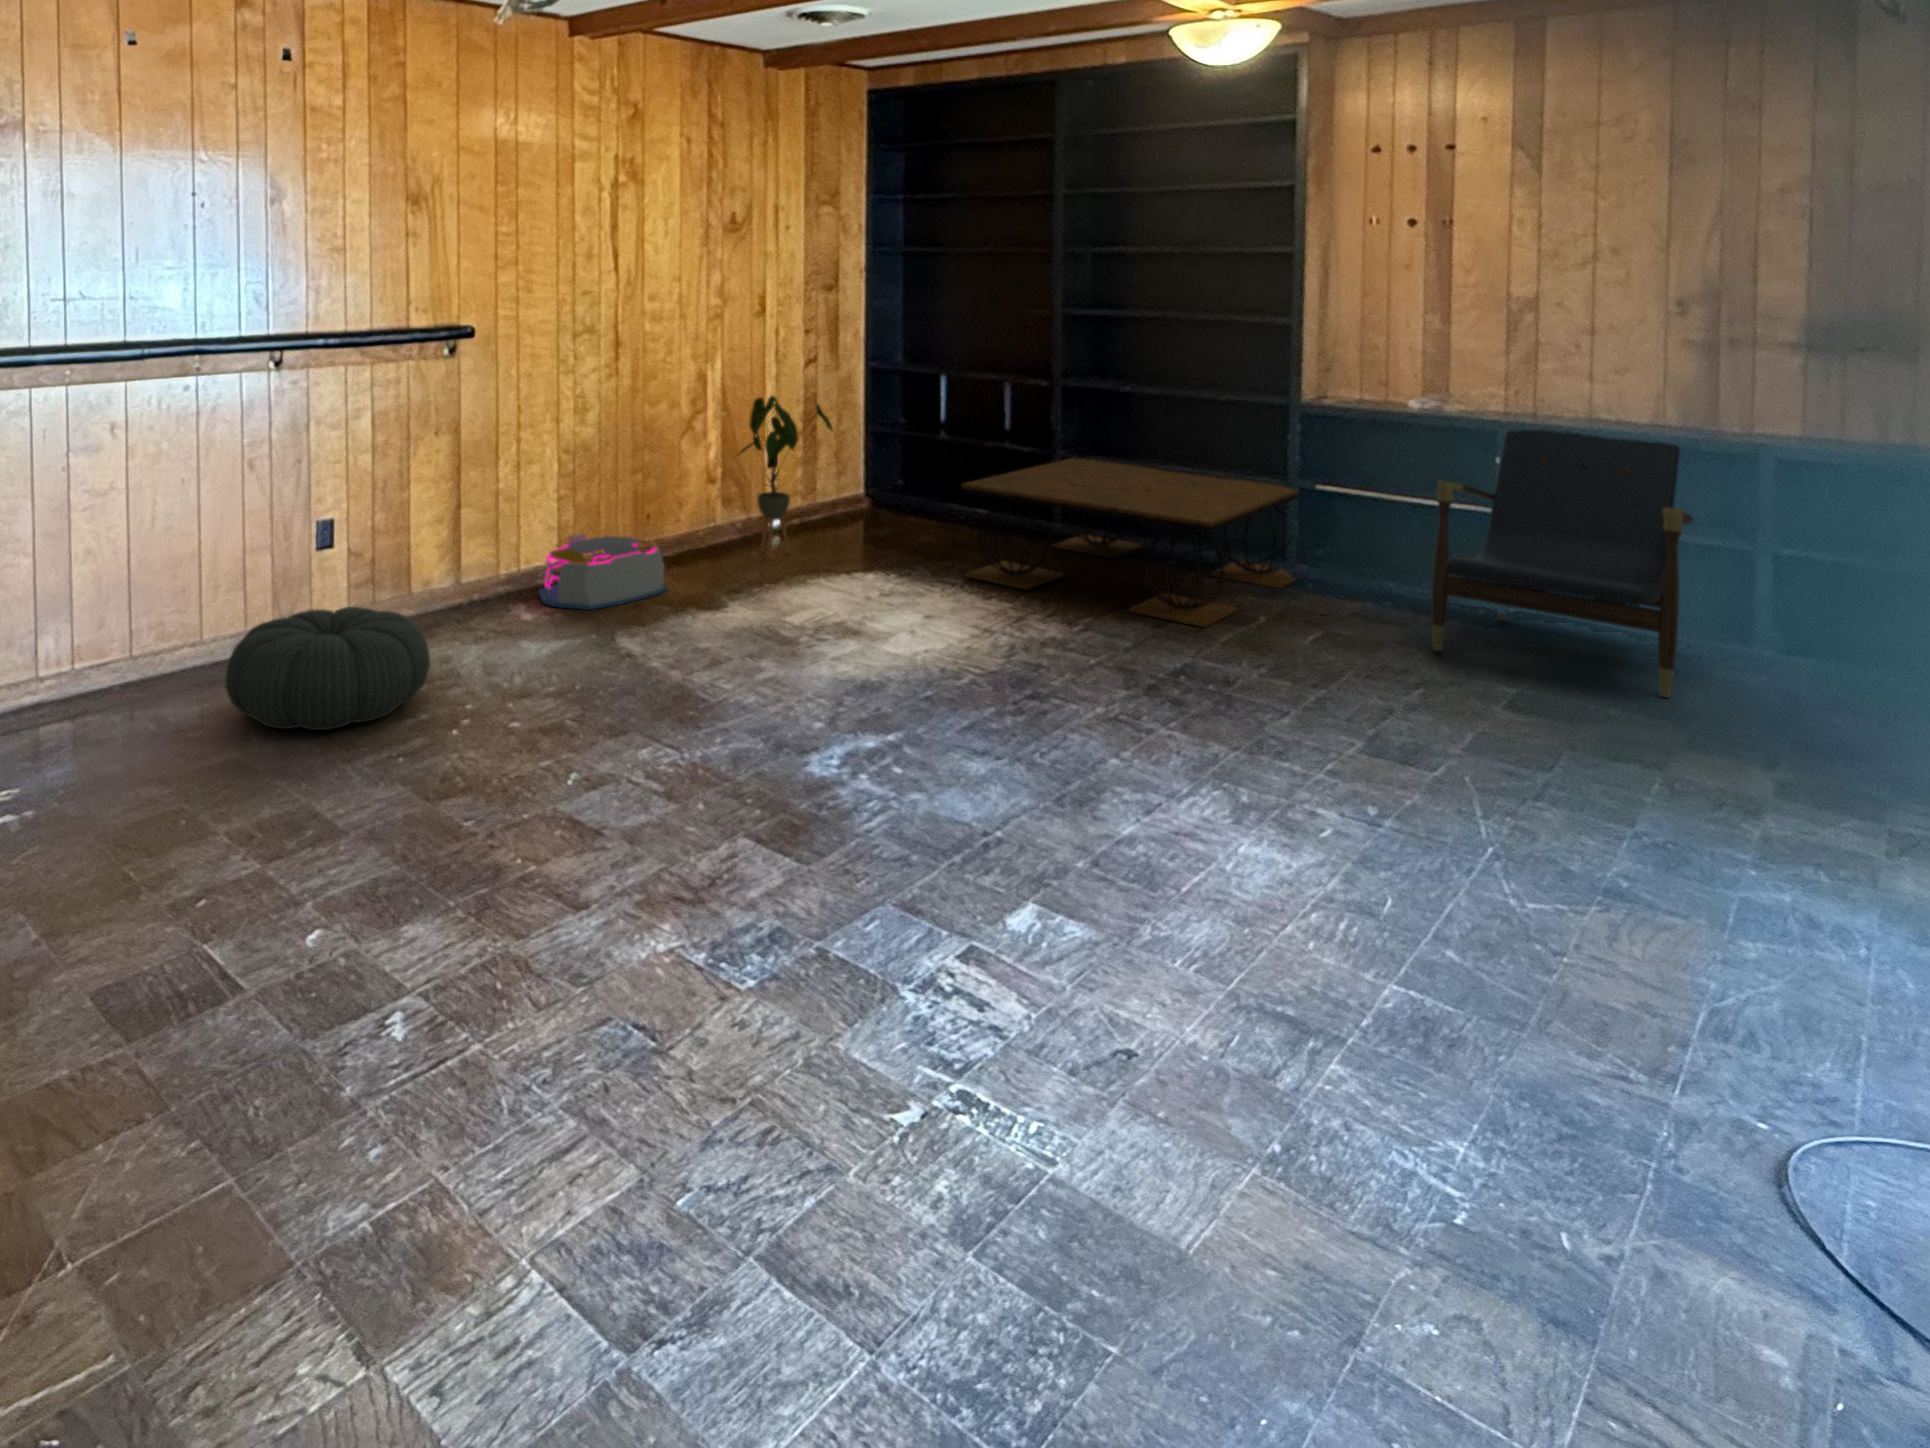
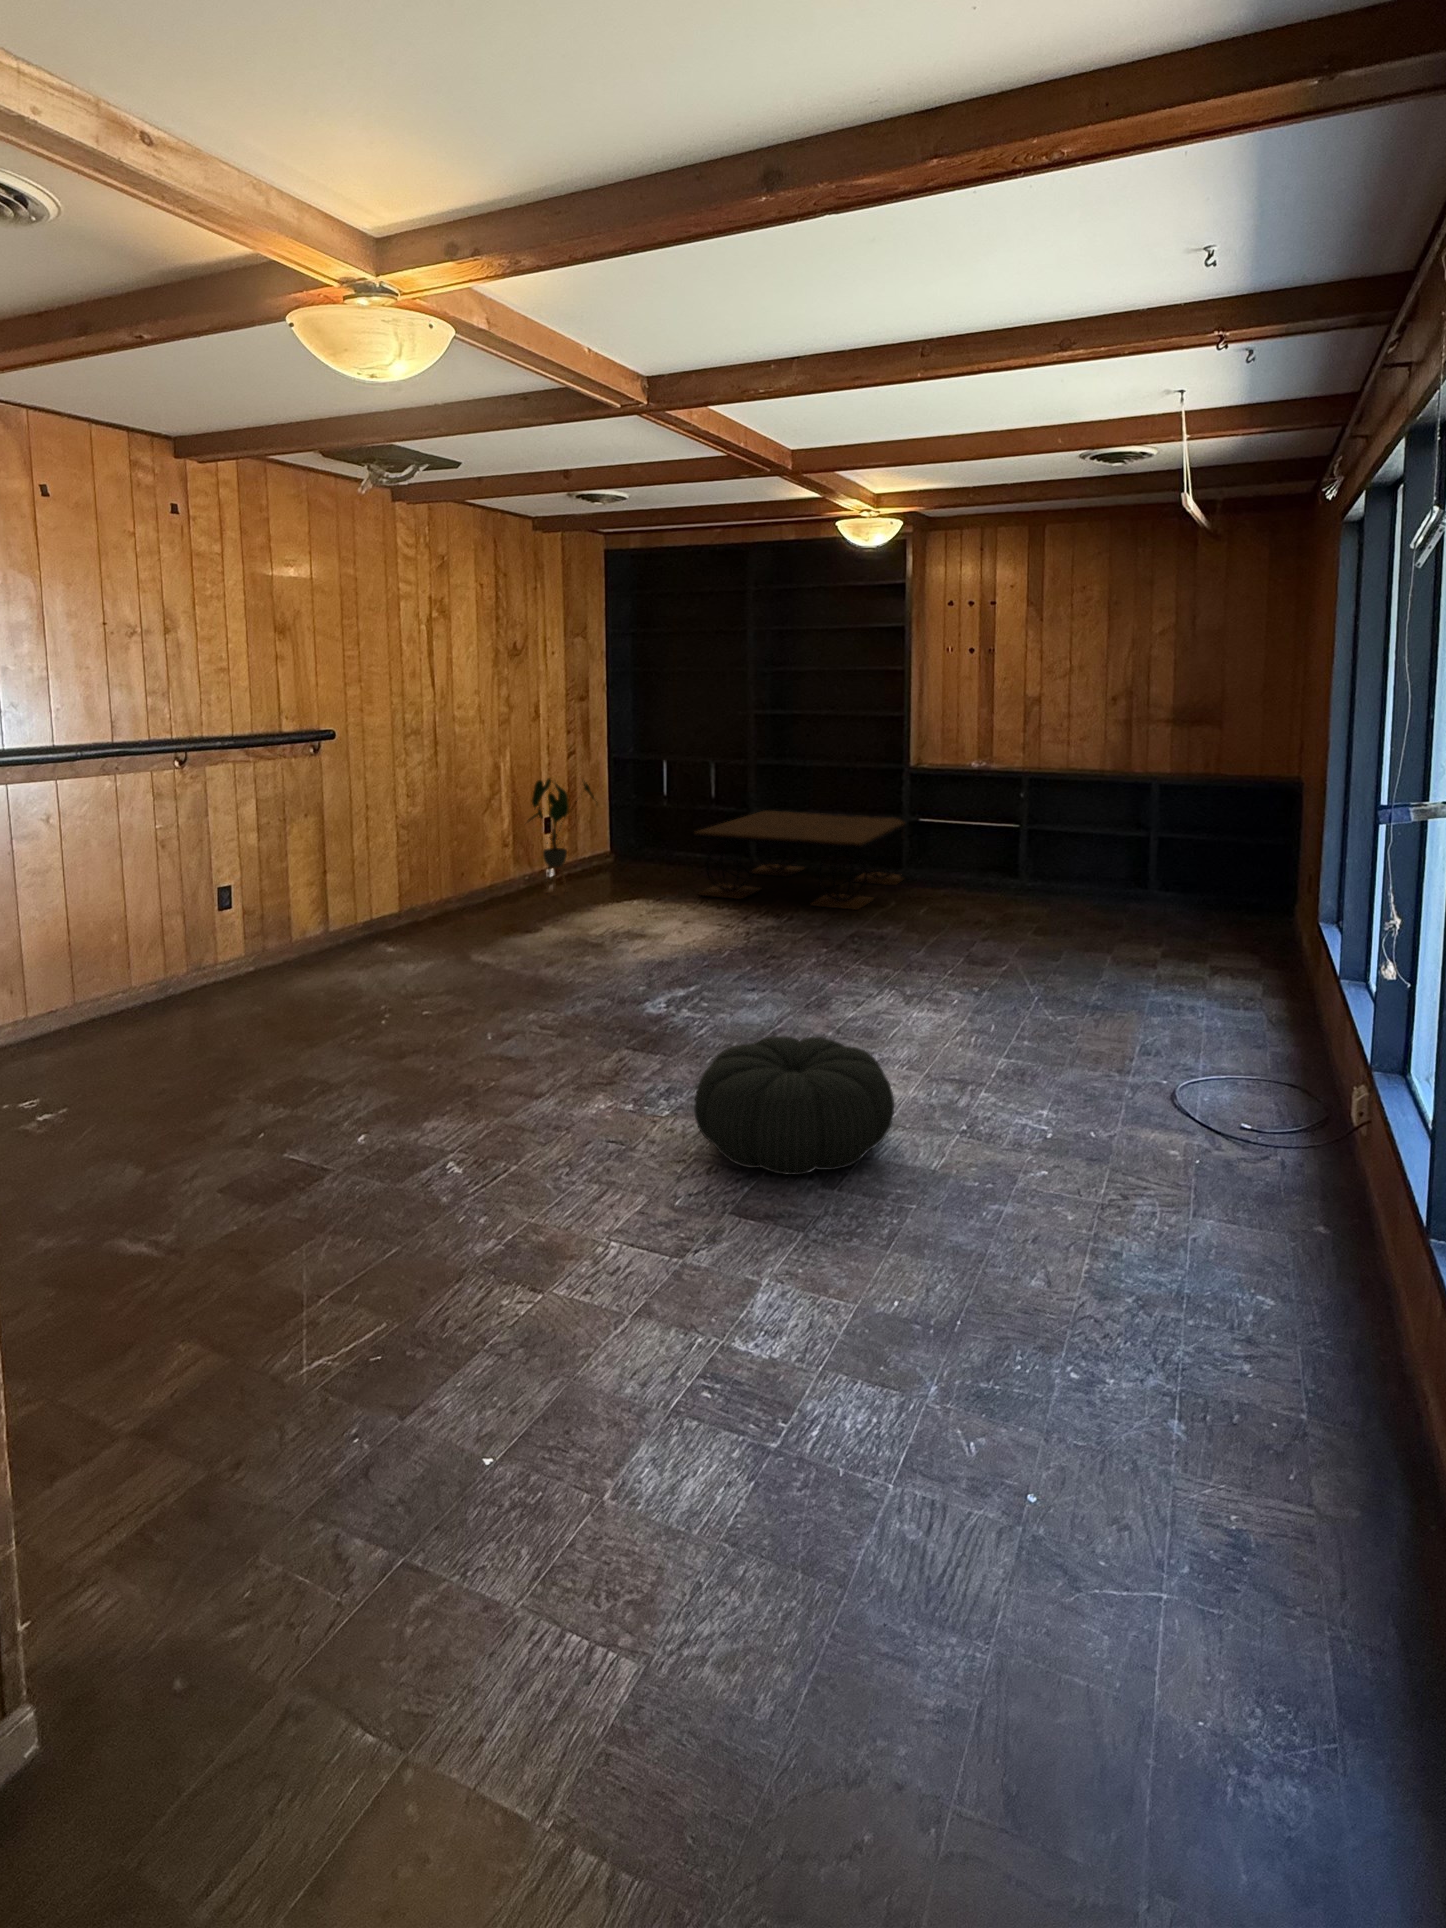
lounge chair: present [1432,430,1693,697] -> none [987,766,1118,920]
storage bin: present [539,534,667,610] -> none [390,886,489,939]
pouf: present [225,607,430,730] -> present [694,1036,894,1175]

